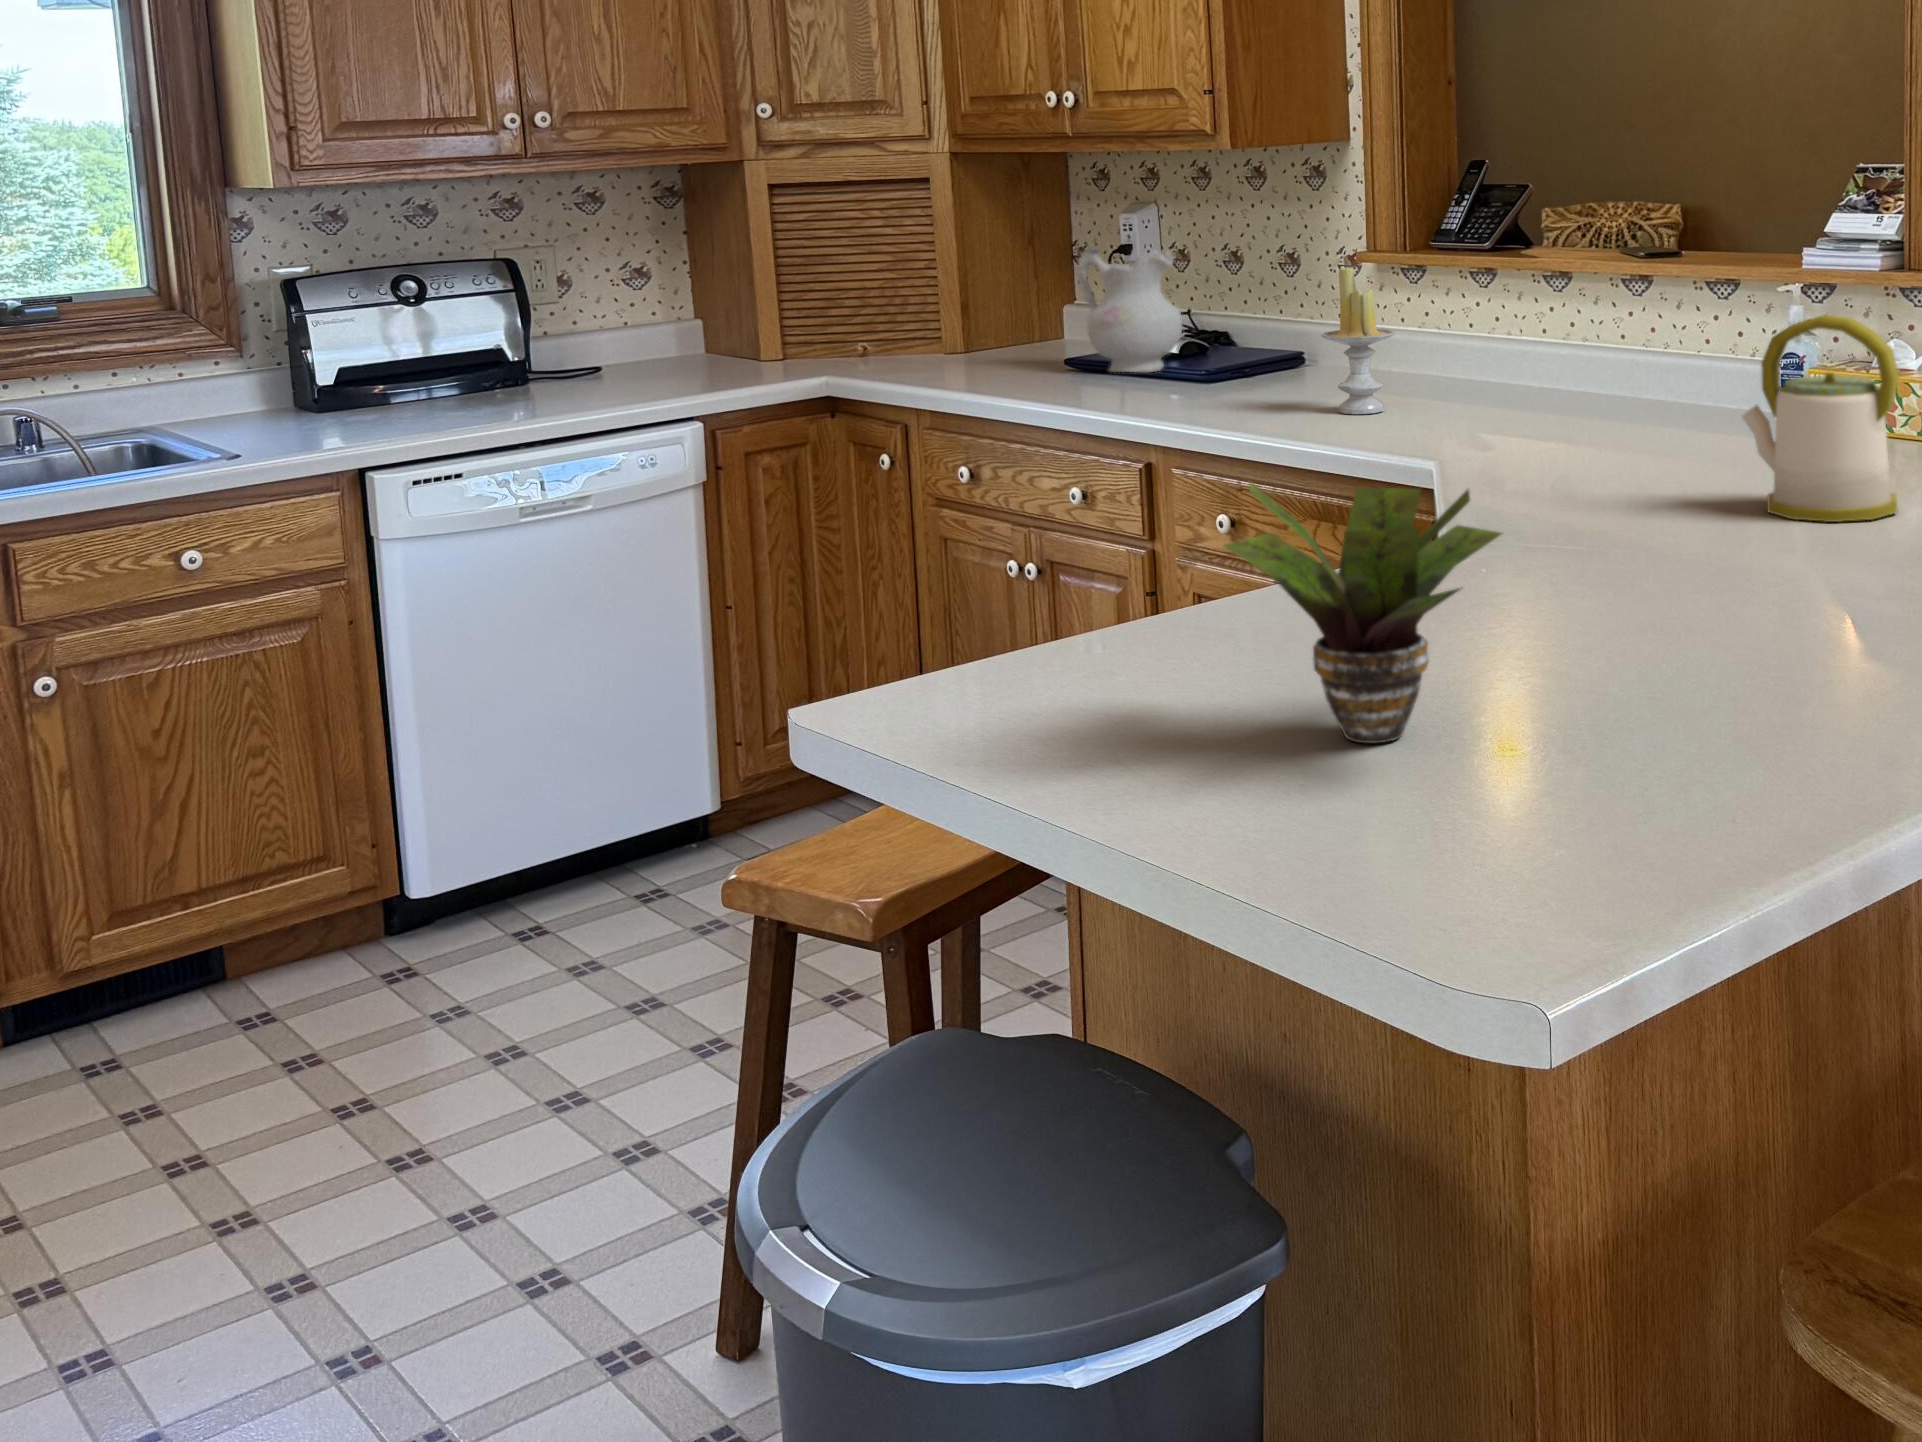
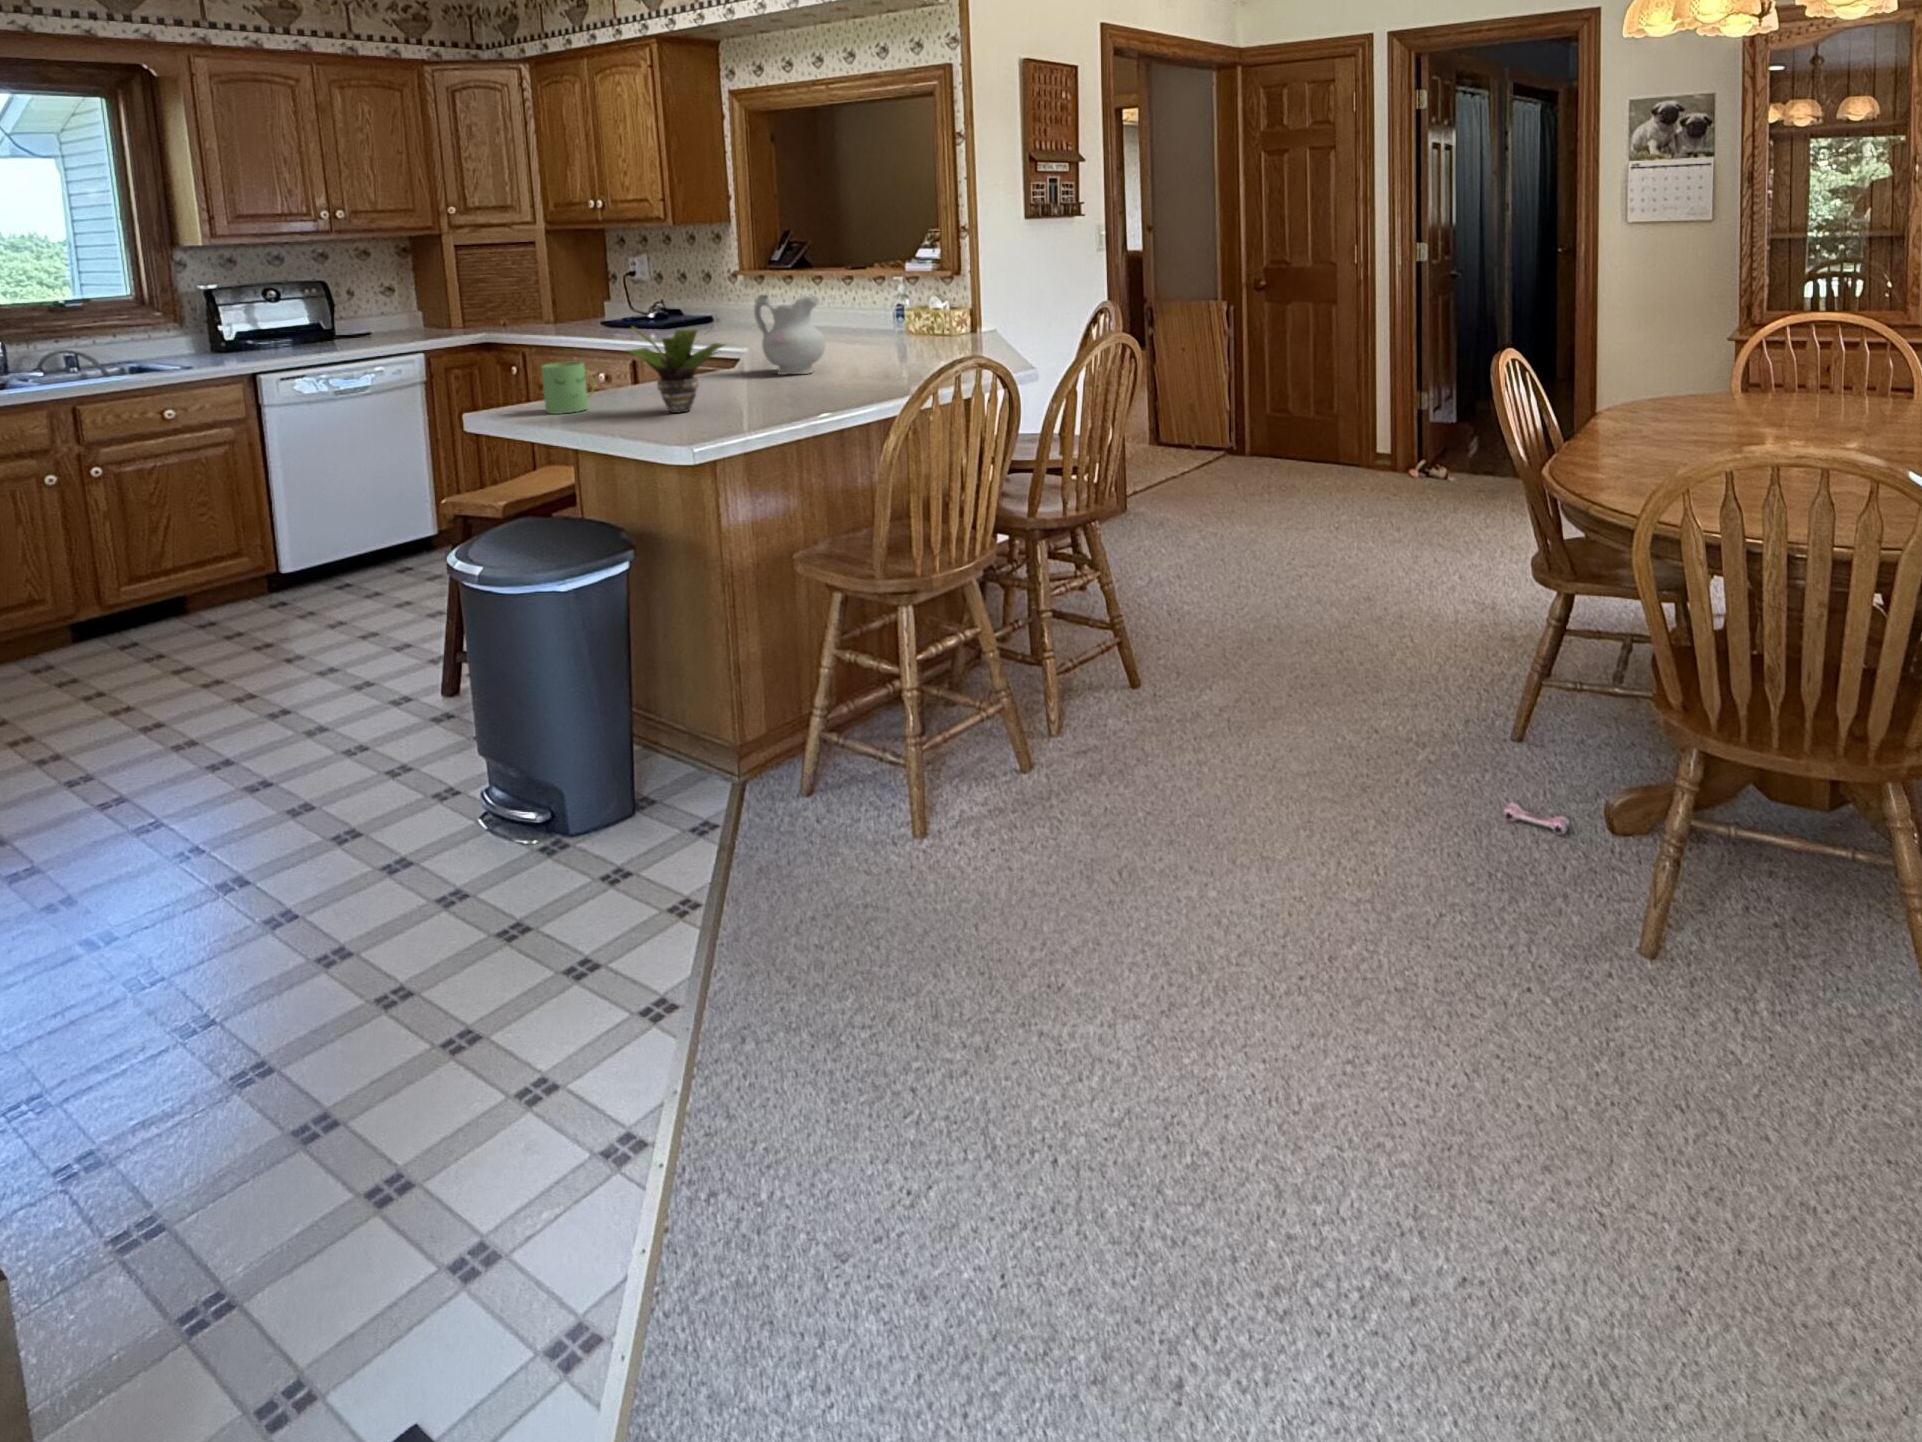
ceramic pitcher: present [1078,248,1182,373] -> present [754,295,825,375]
candle: present [1322,266,1396,414] -> none [714,275,747,337]
kettle: present [1742,314,1899,522] -> none [862,283,920,359]
mug: none [991,561,1126,717] -> present [542,362,595,414]

